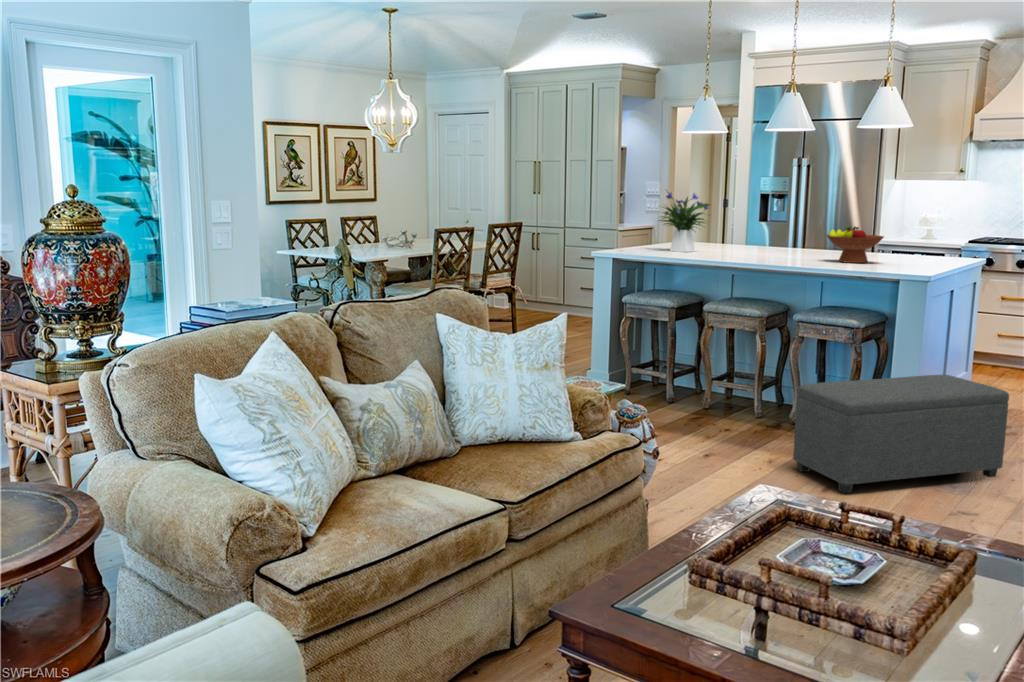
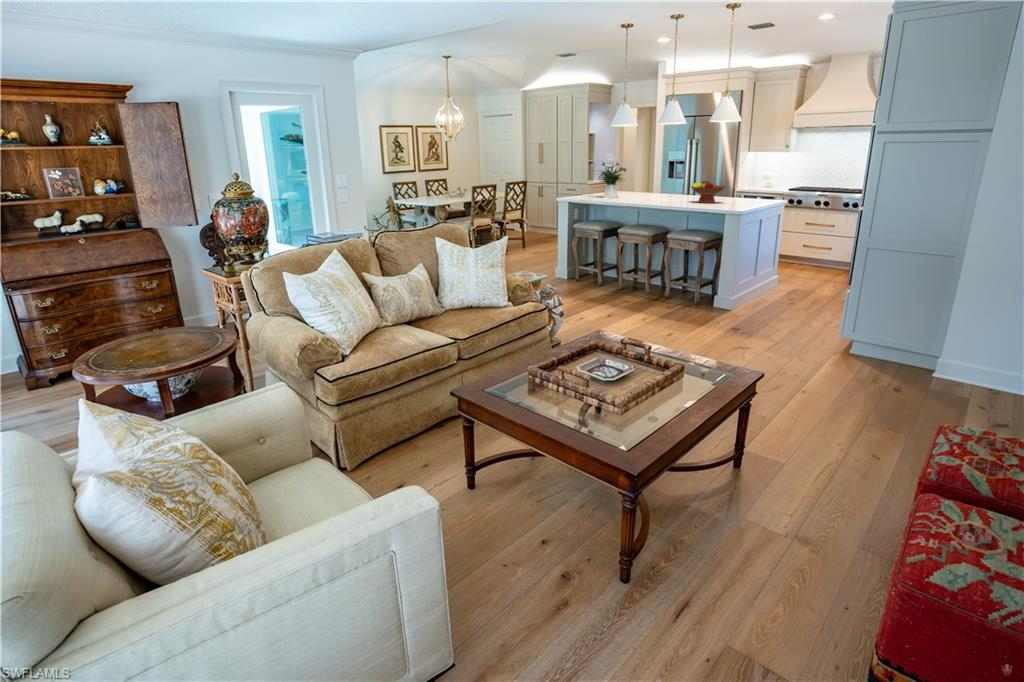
ottoman: present [793,375,1009,493] -> none [654,269,780,337]

